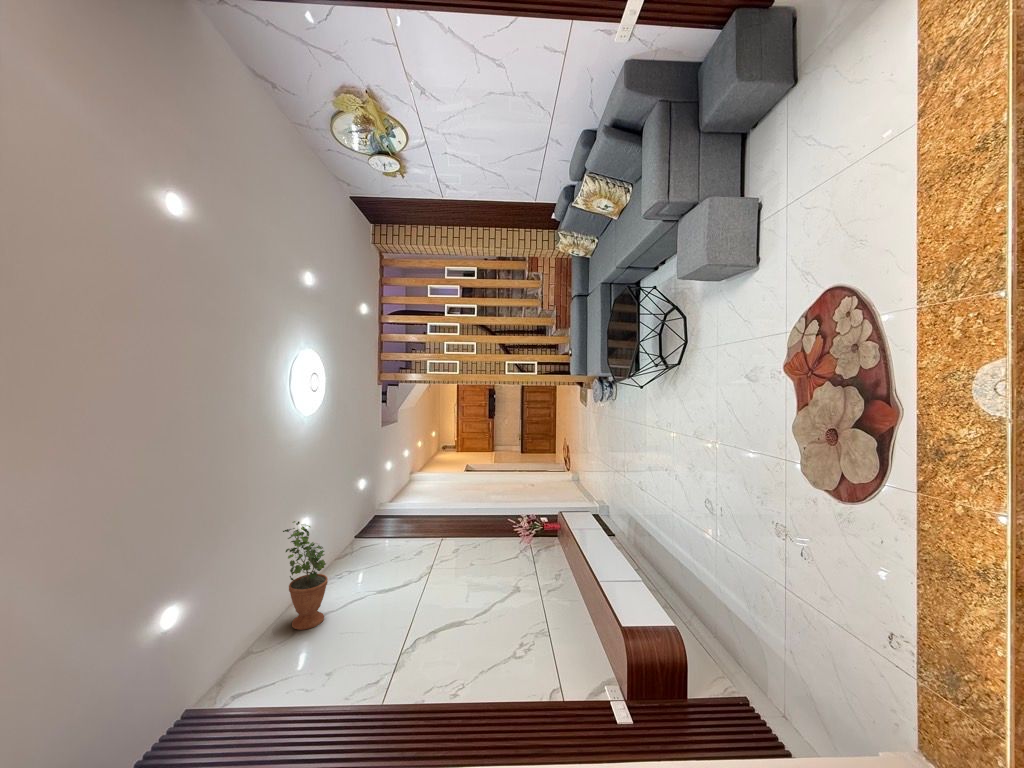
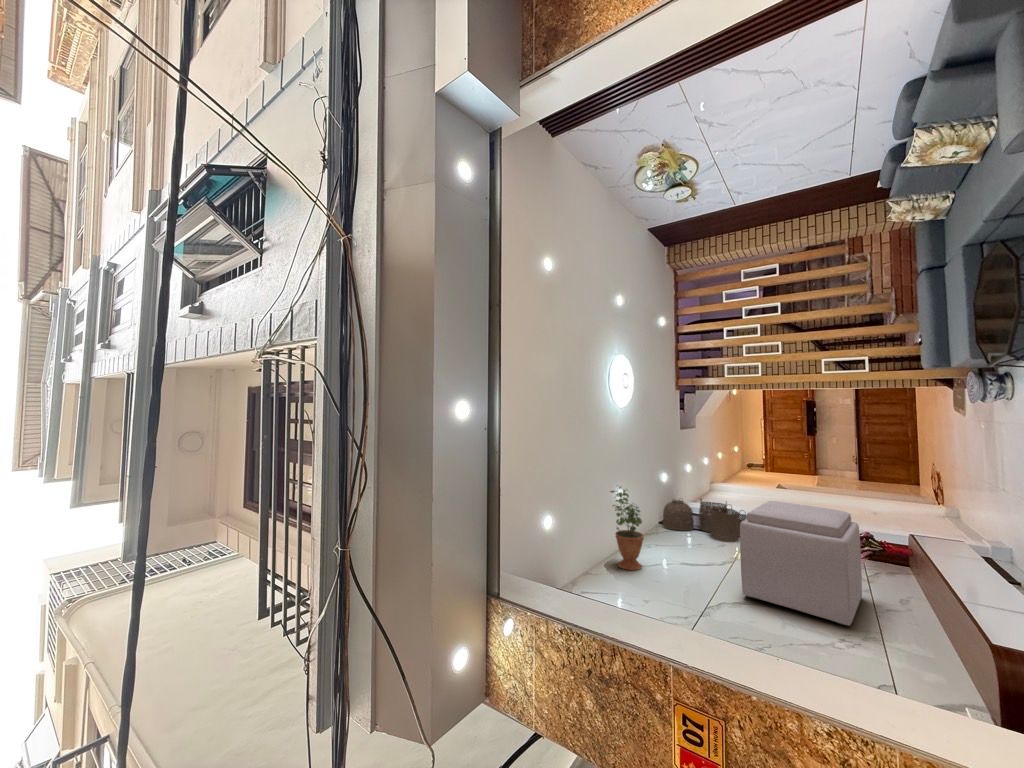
woven basket: none [357,504,447,549] -> present [663,498,747,542]
ottoman: none [434,512,531,631] -> present [740,501,862,626]

